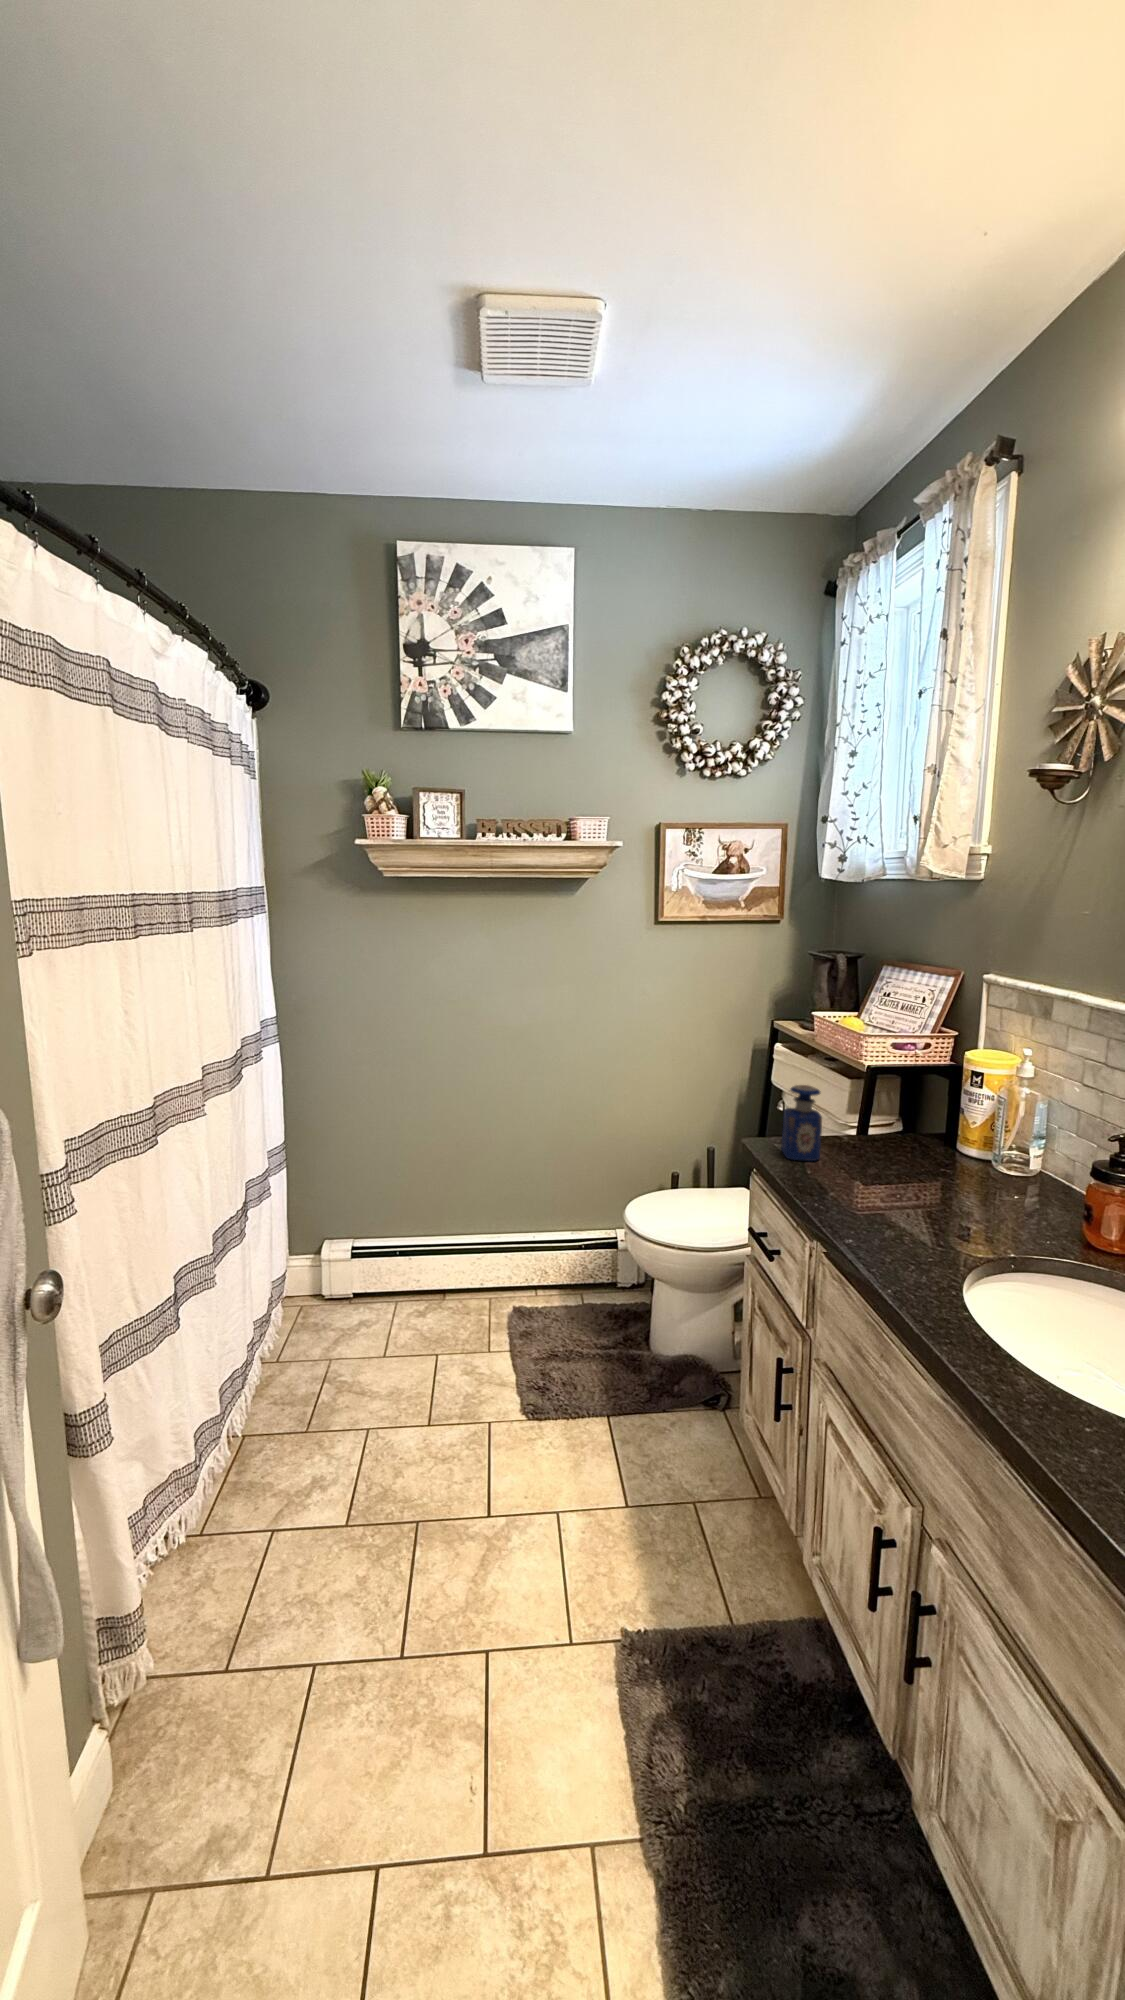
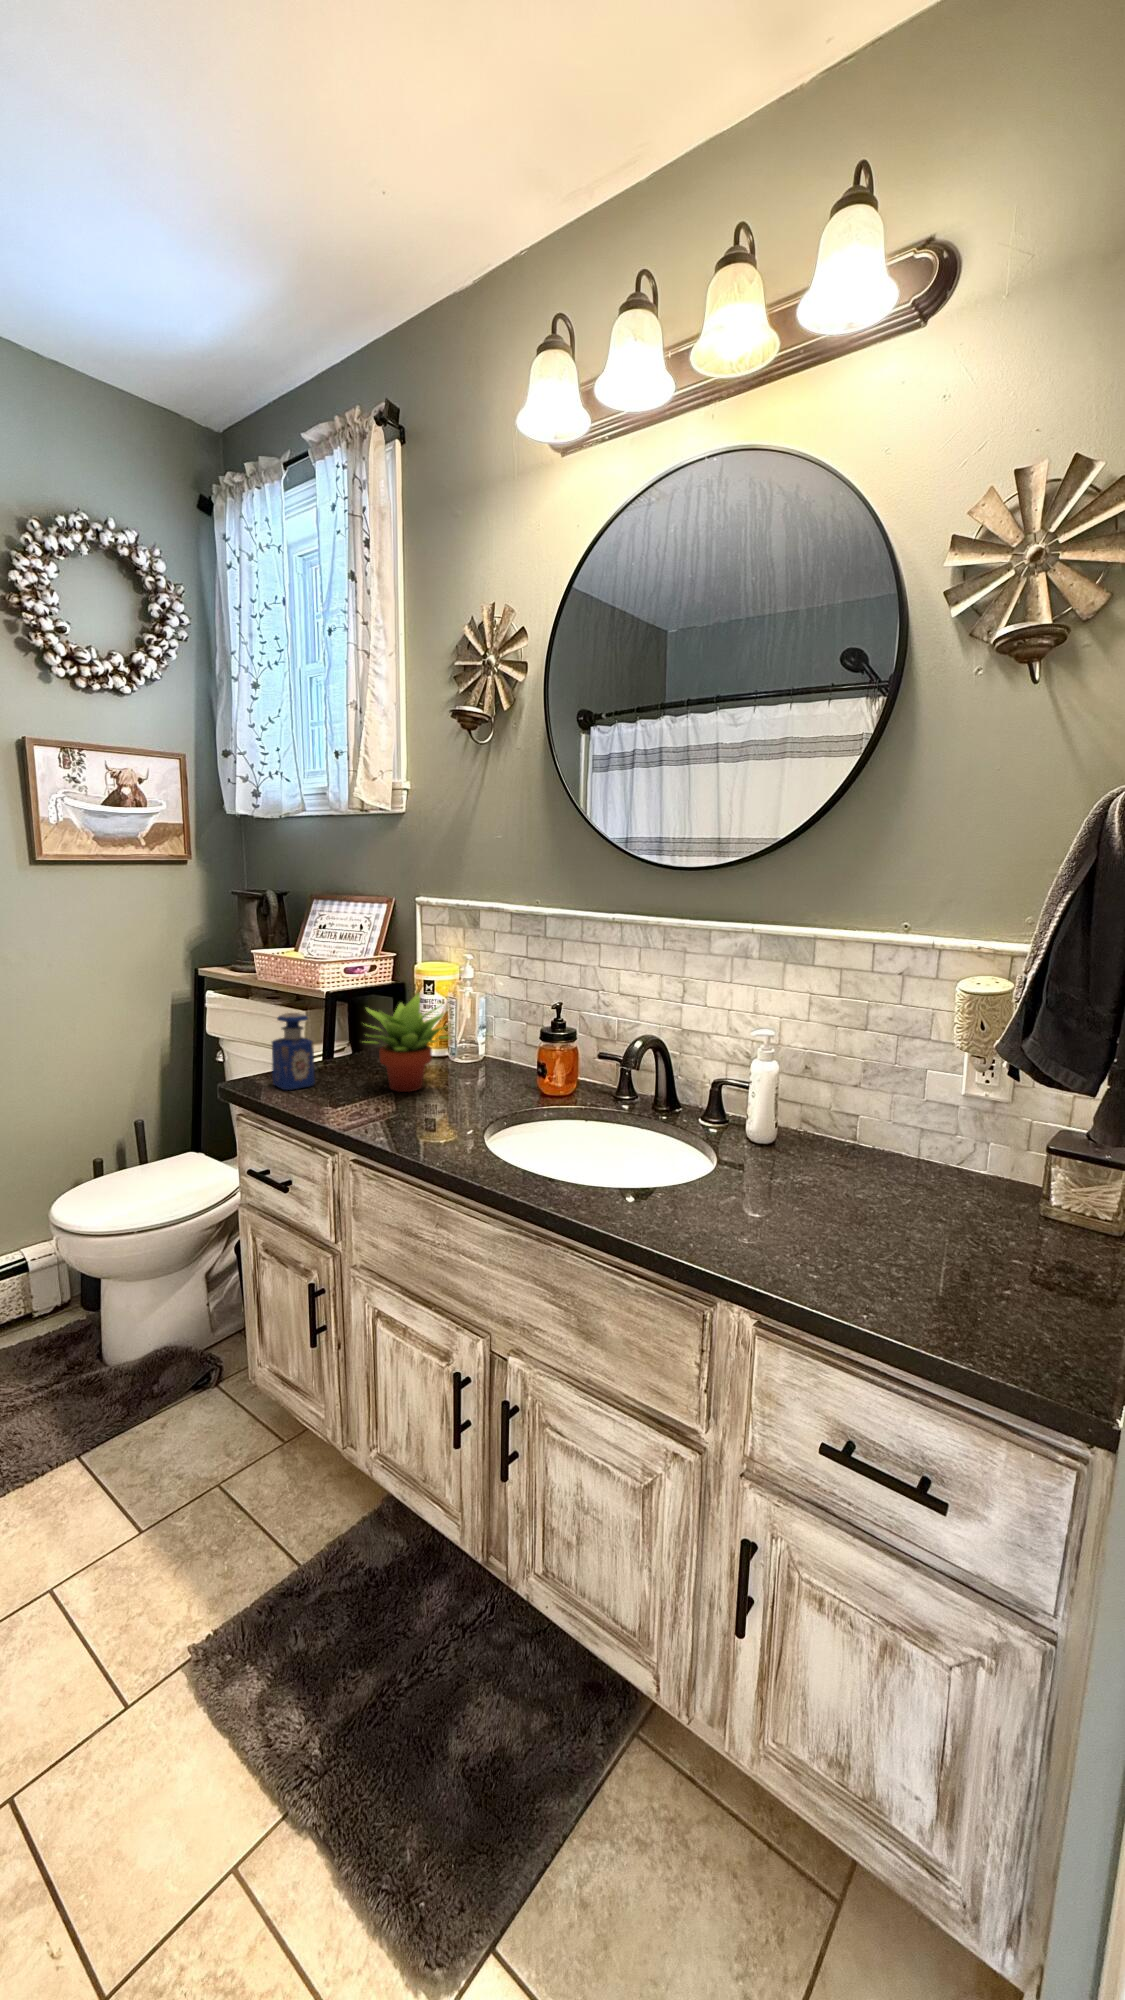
succulent plant: none [862,1085,974,1194] -> present [363,993,450,1092]

